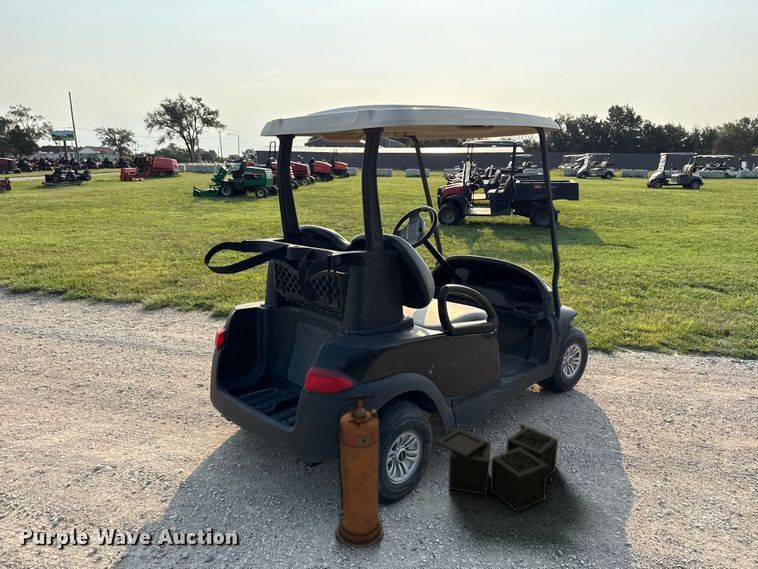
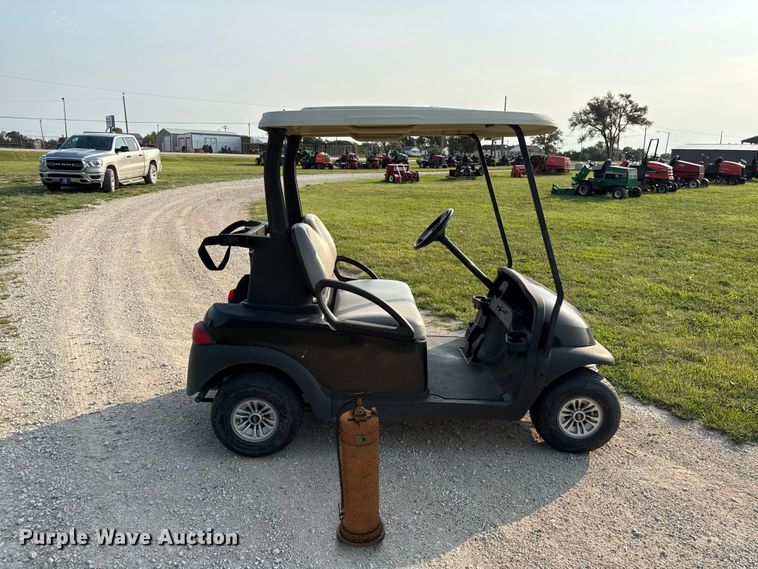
storage bin: present [436,425,563,512] -> none [439,423,571,512]

